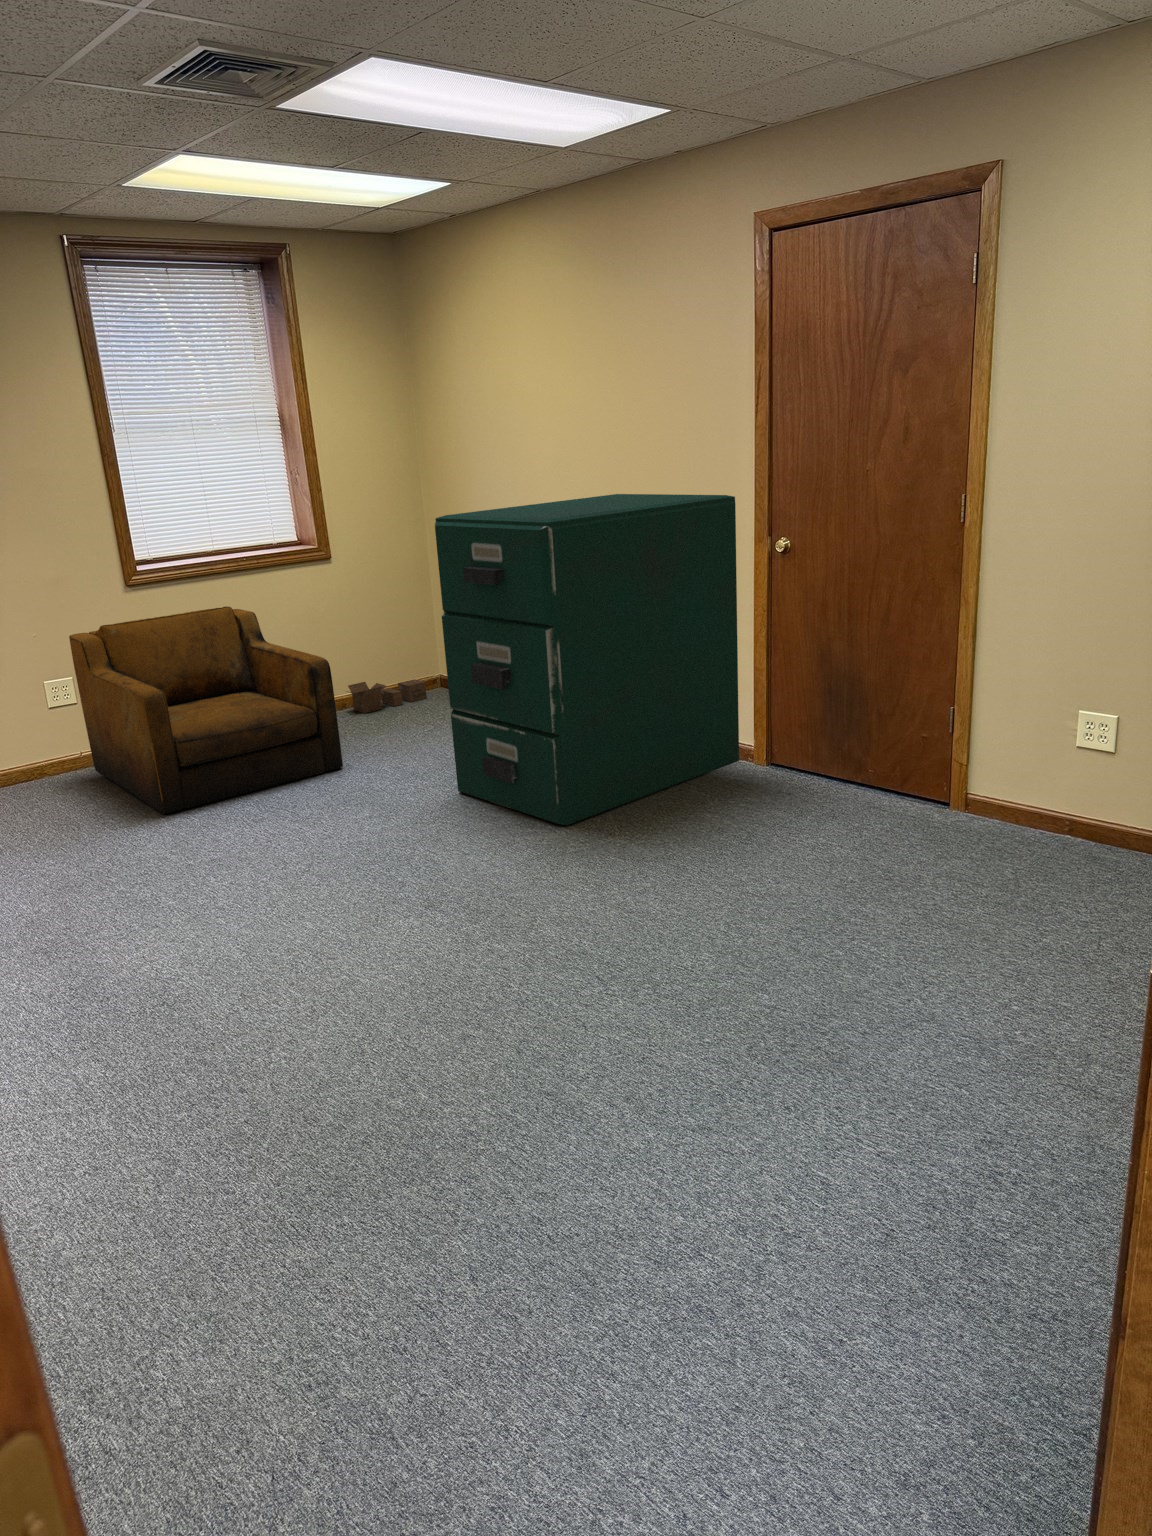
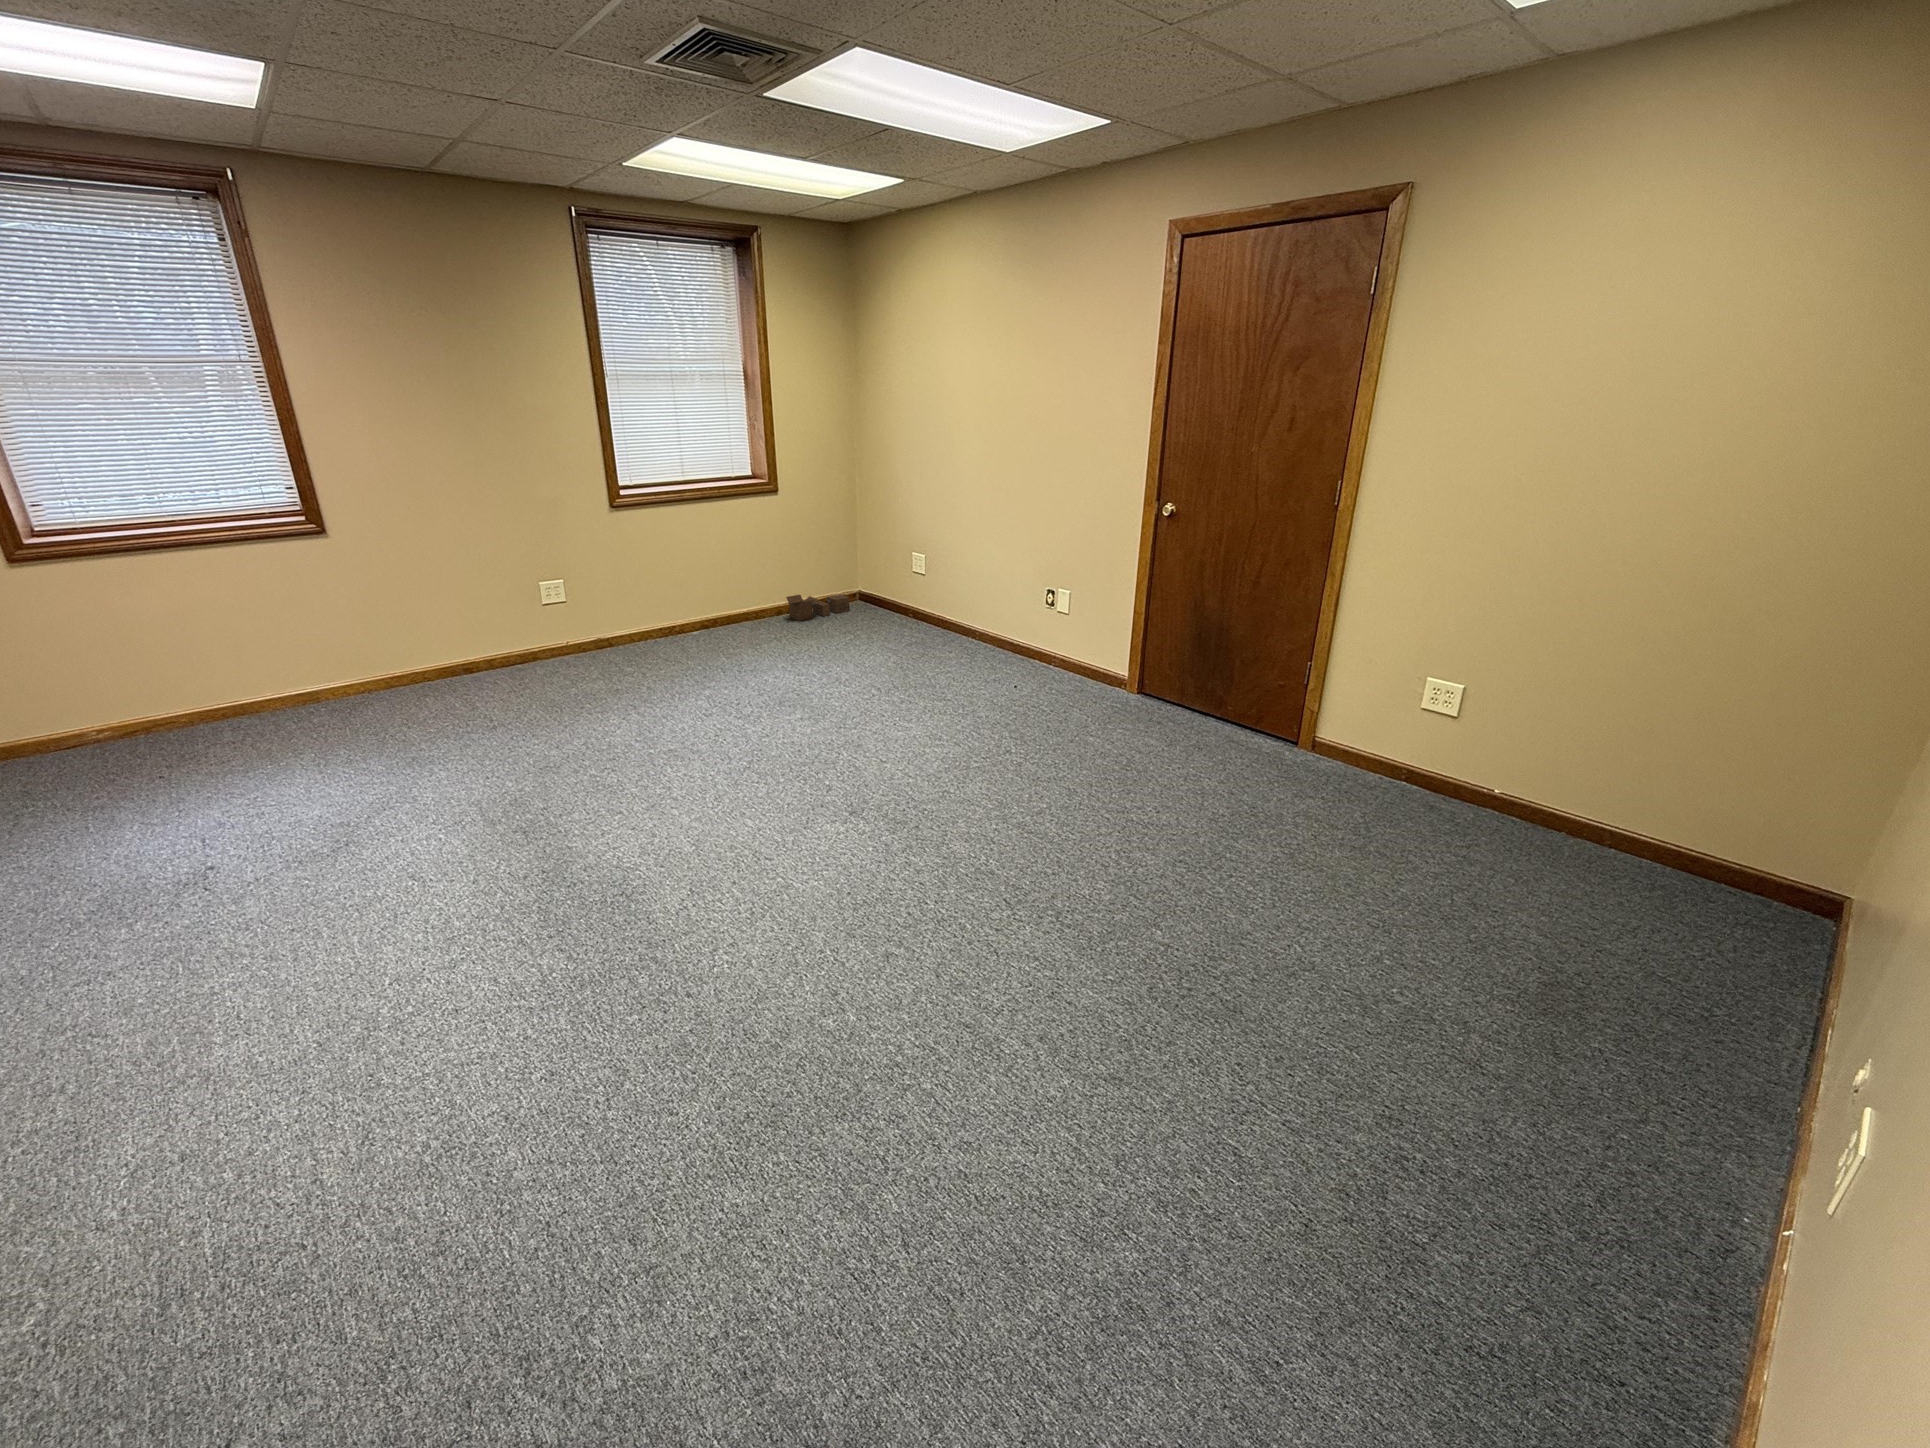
filing cabinet: present [435,494,739,825] -> none [874,456,1131,741]
armchair: present [69,607,343,814] -> none [559,528,781,704]

